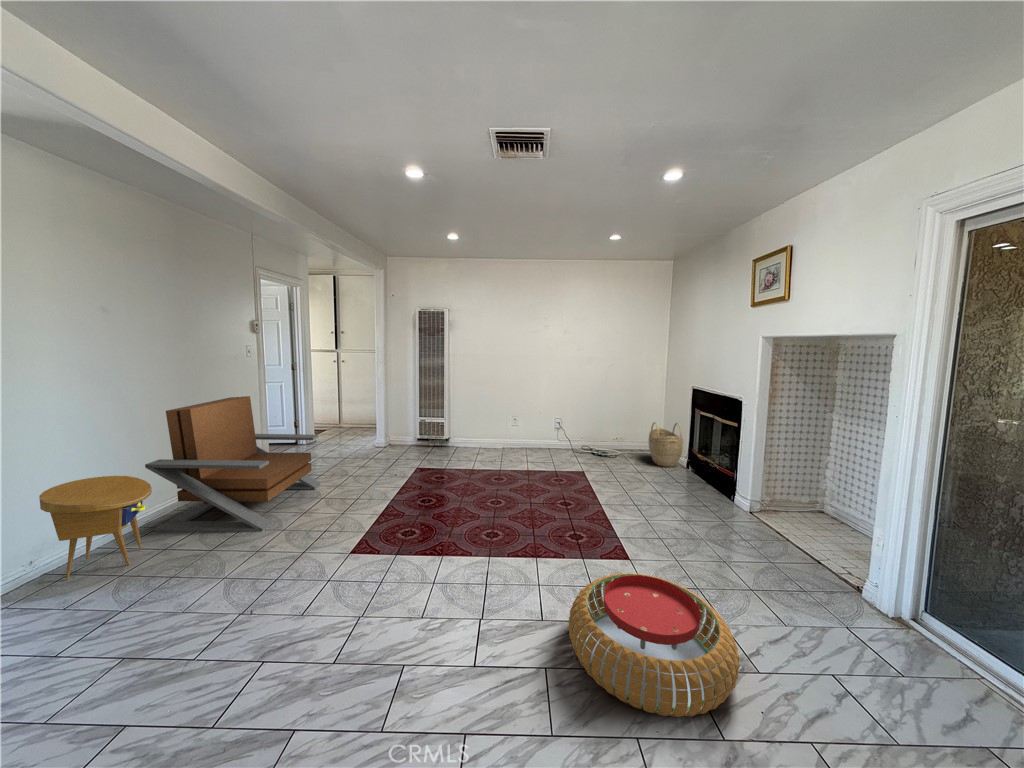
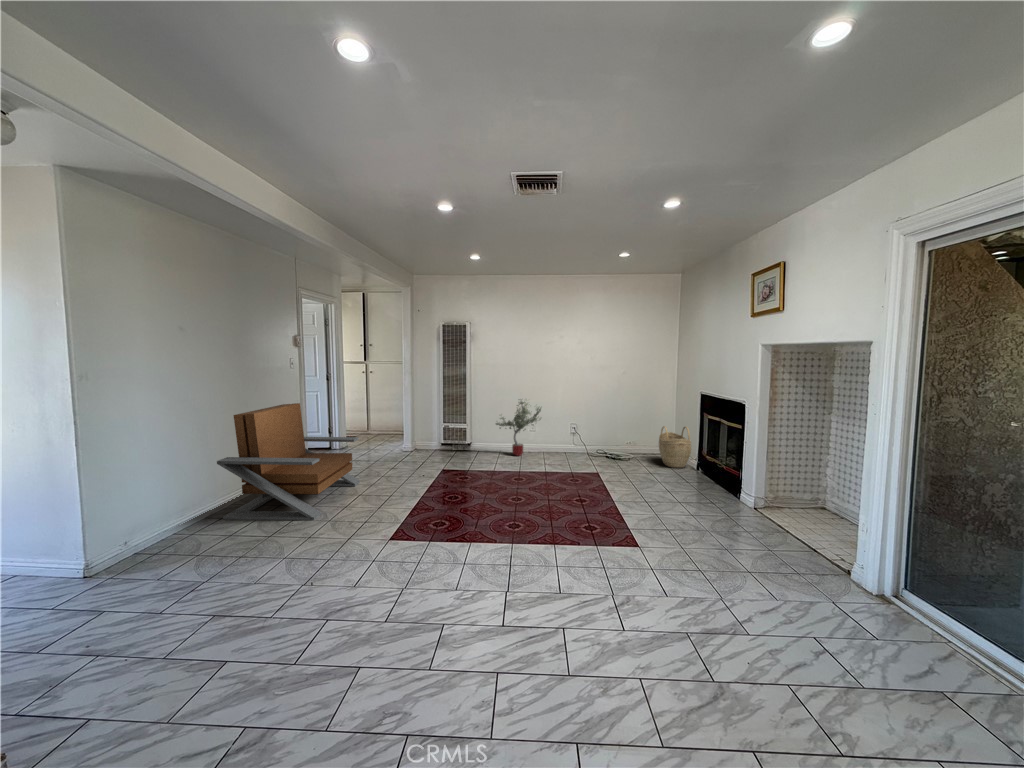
potted tree: none [473,391,525,454] -> present [496,399,541,456]
side table: present [39,476,152,580] -> none [140,470,225,556]
pouf: present [569,573,740,717] -> none [583,552,731,666]

